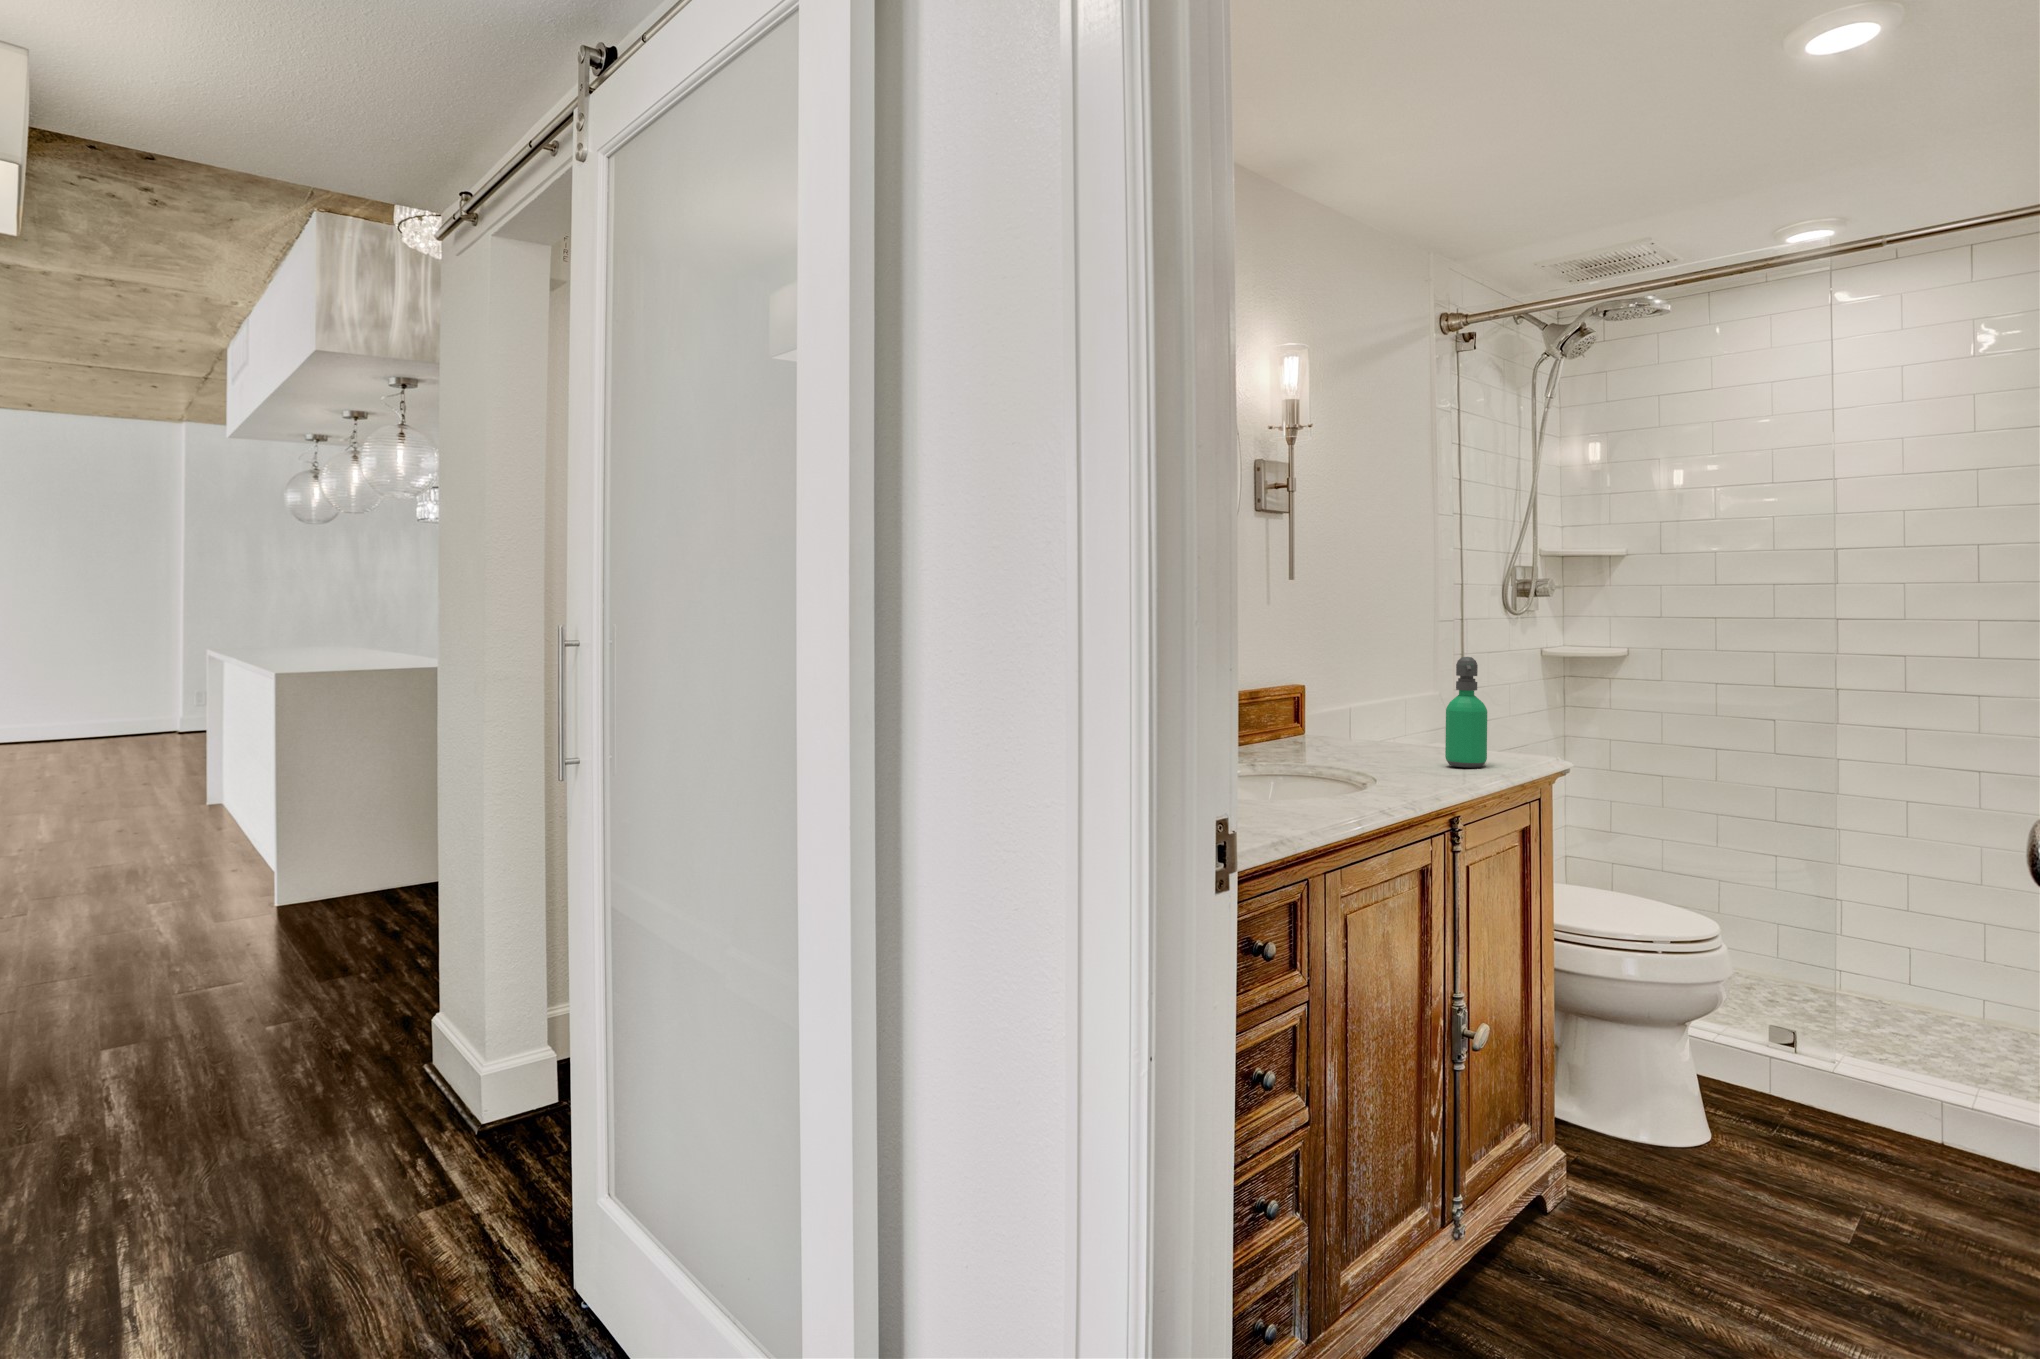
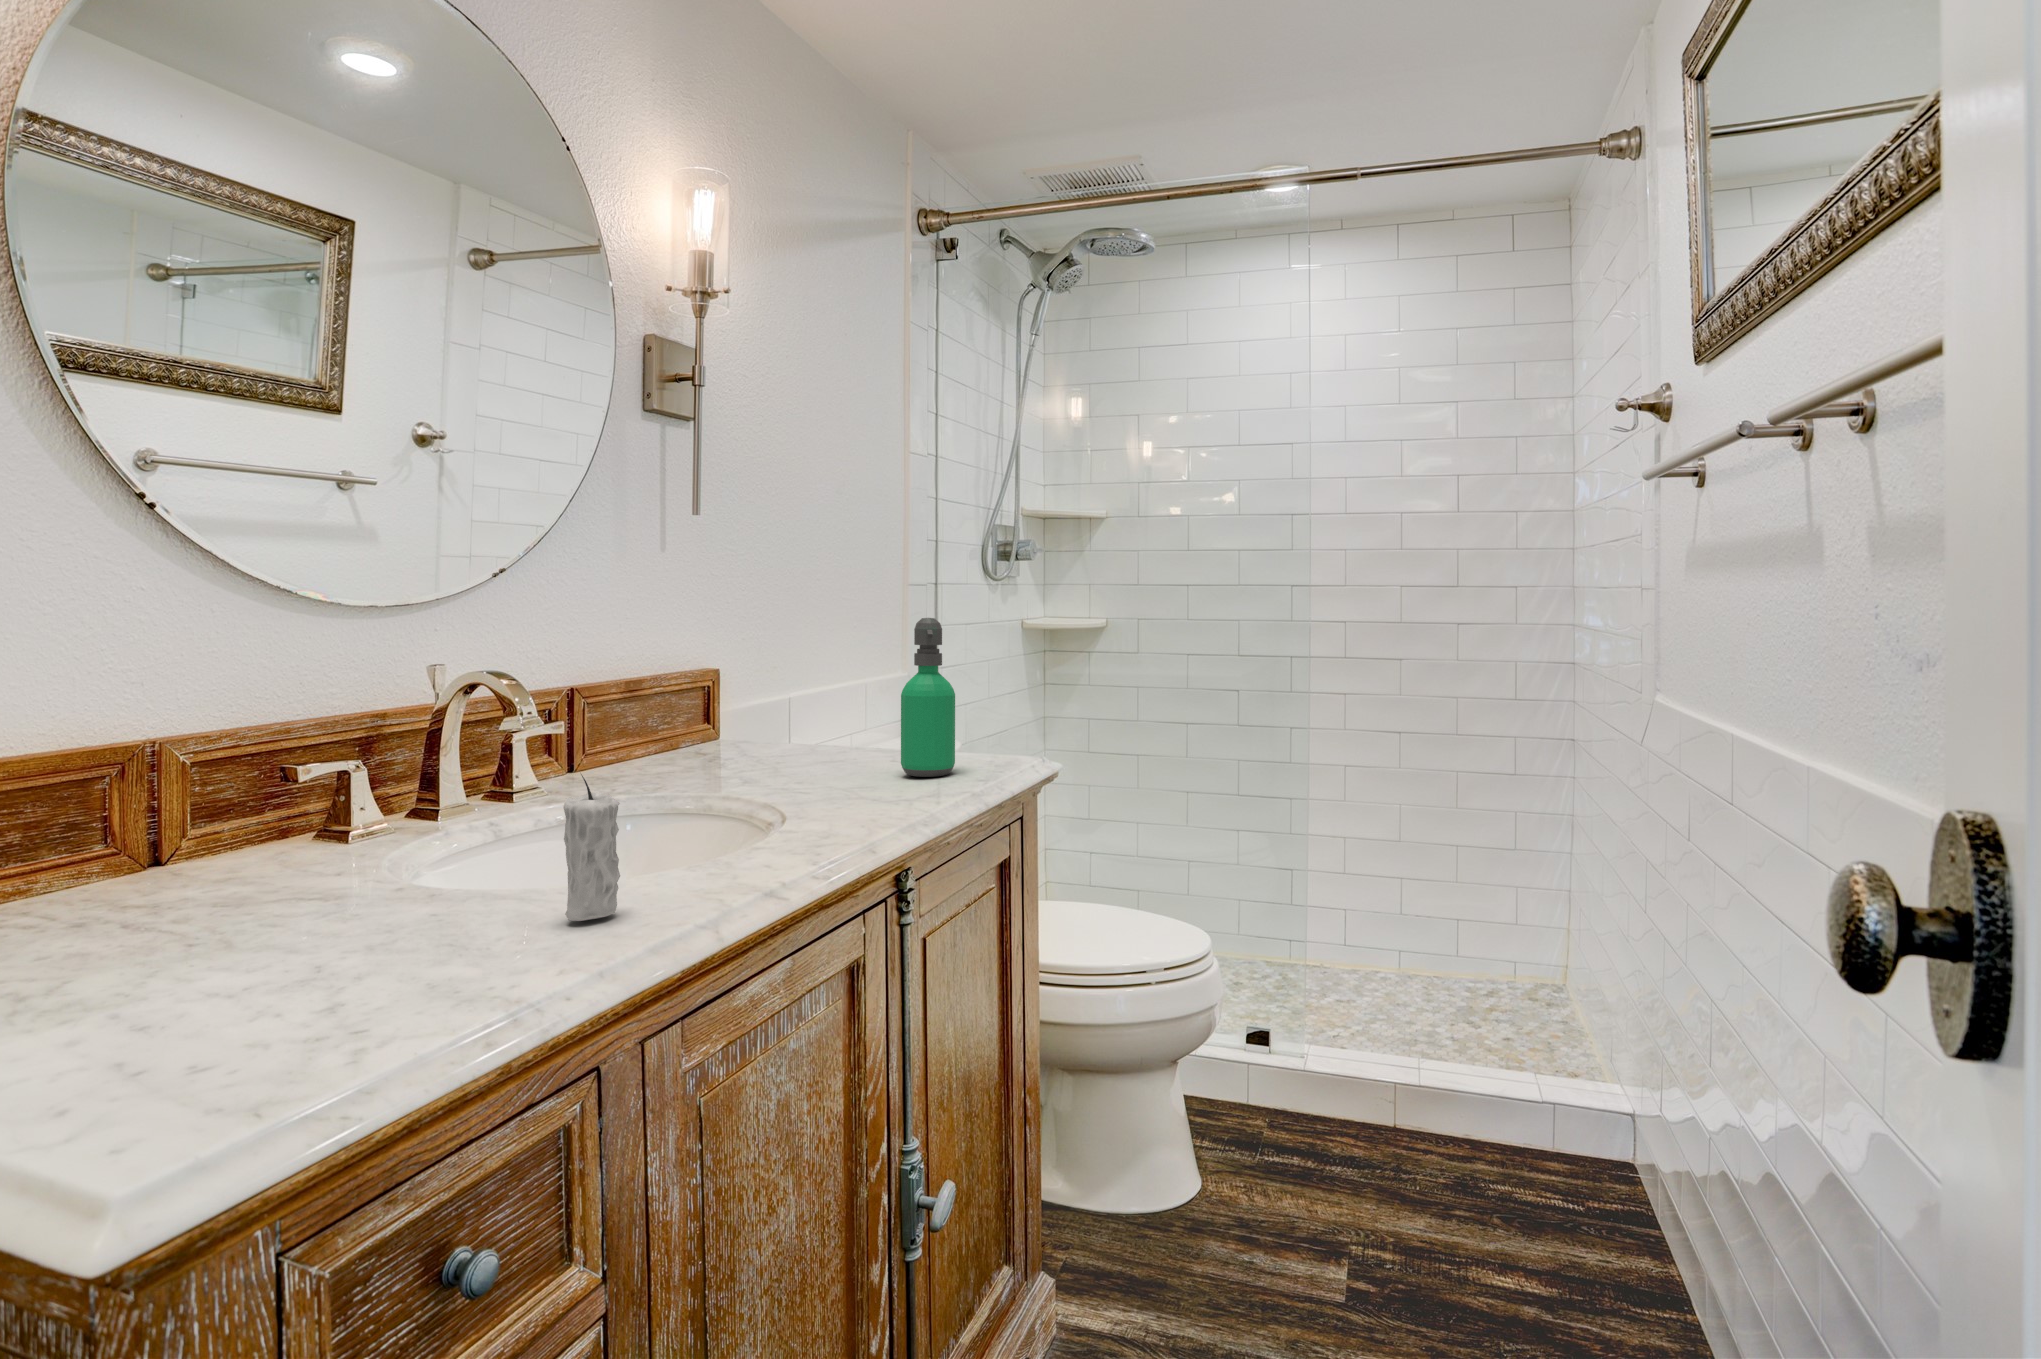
candle: none [1277,742,1305,819] -> present [564,774,620,921]

